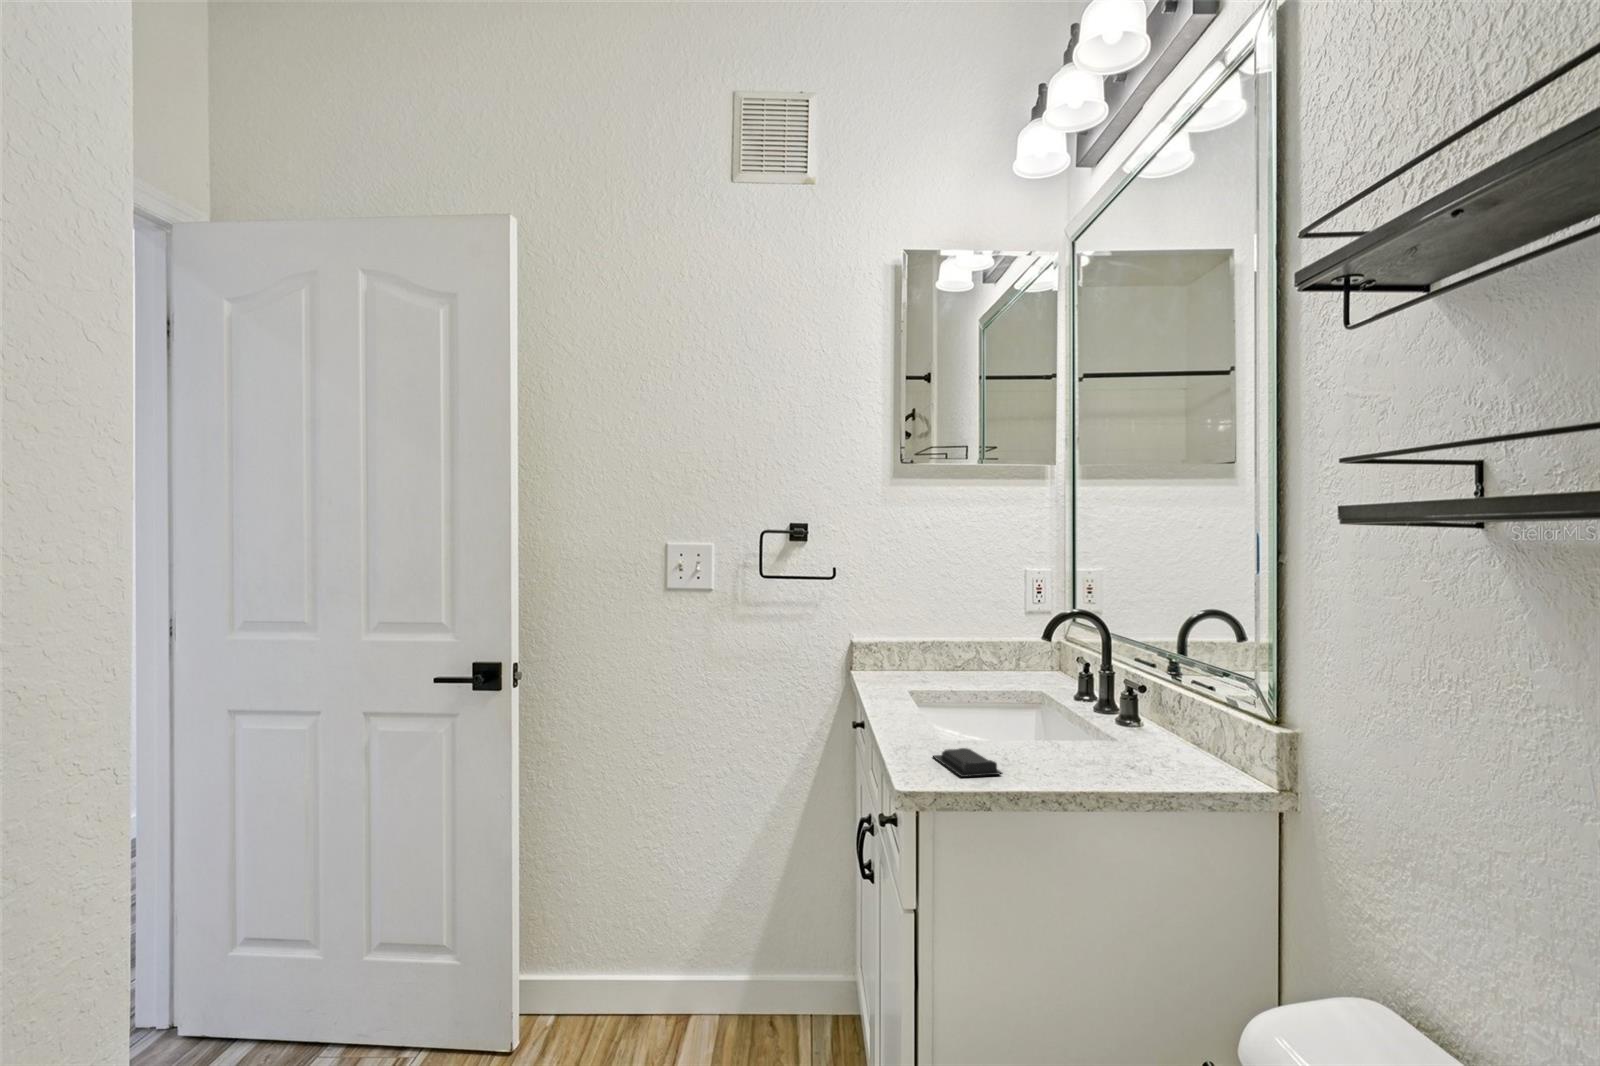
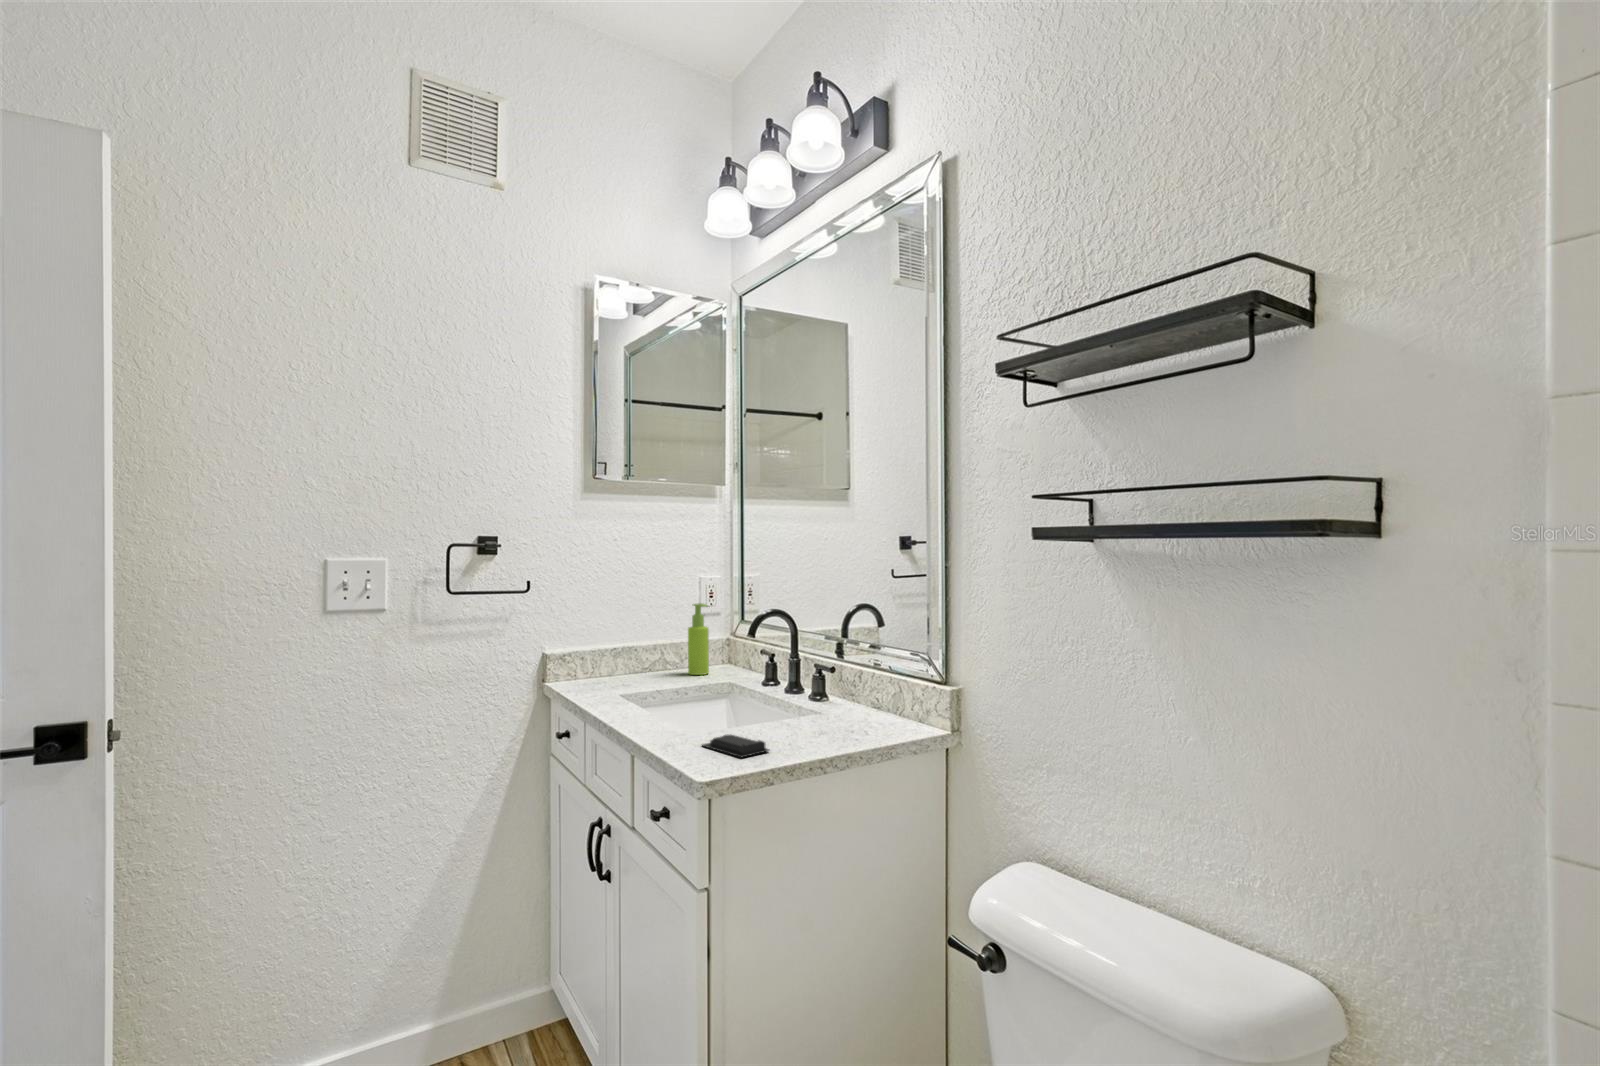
soap dispenser: none [1007,599,1031,680] -> present [688,603,709,675]

